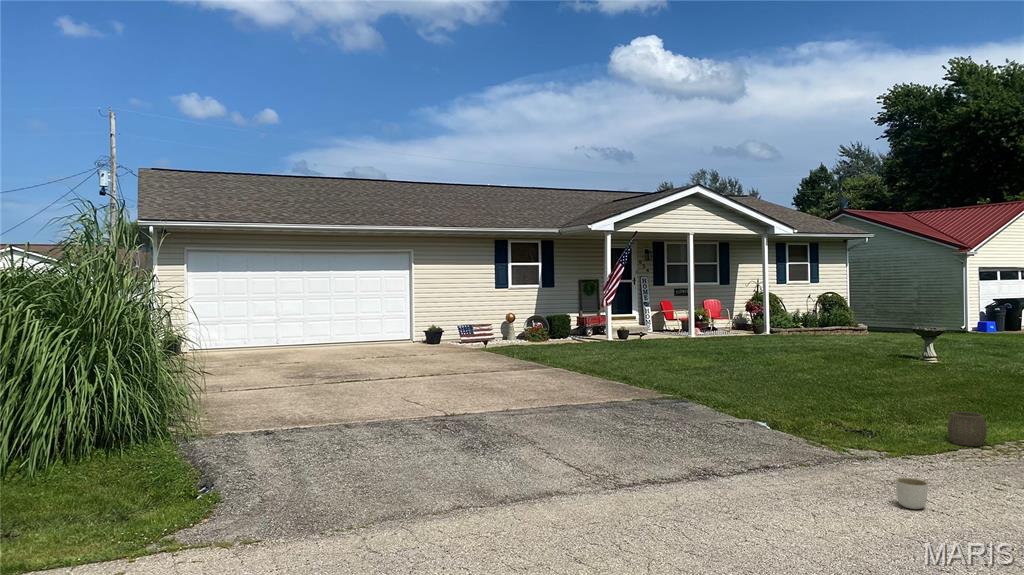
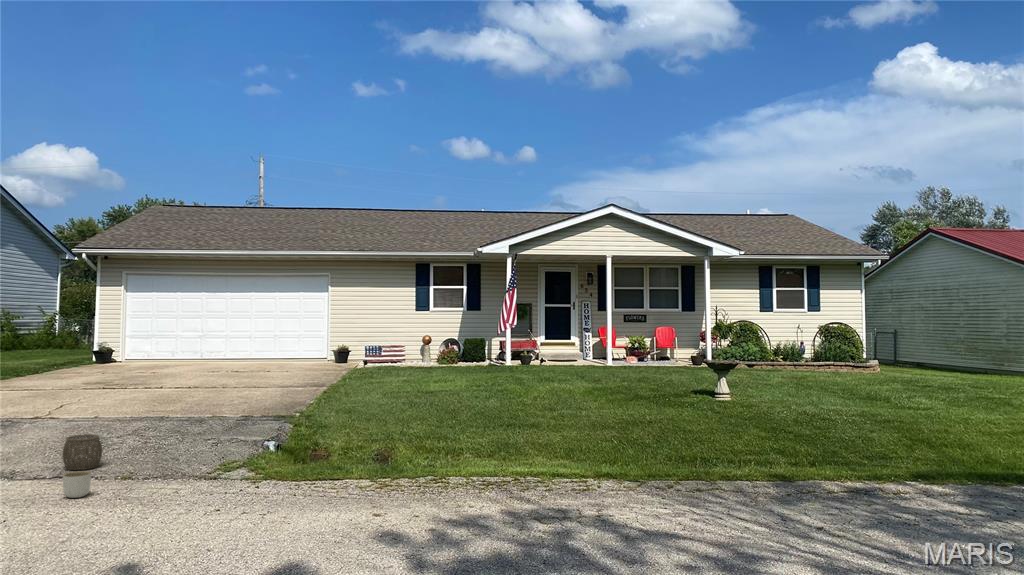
woven basket: present [947,411,987,446] -> present [62,434,102,470]

